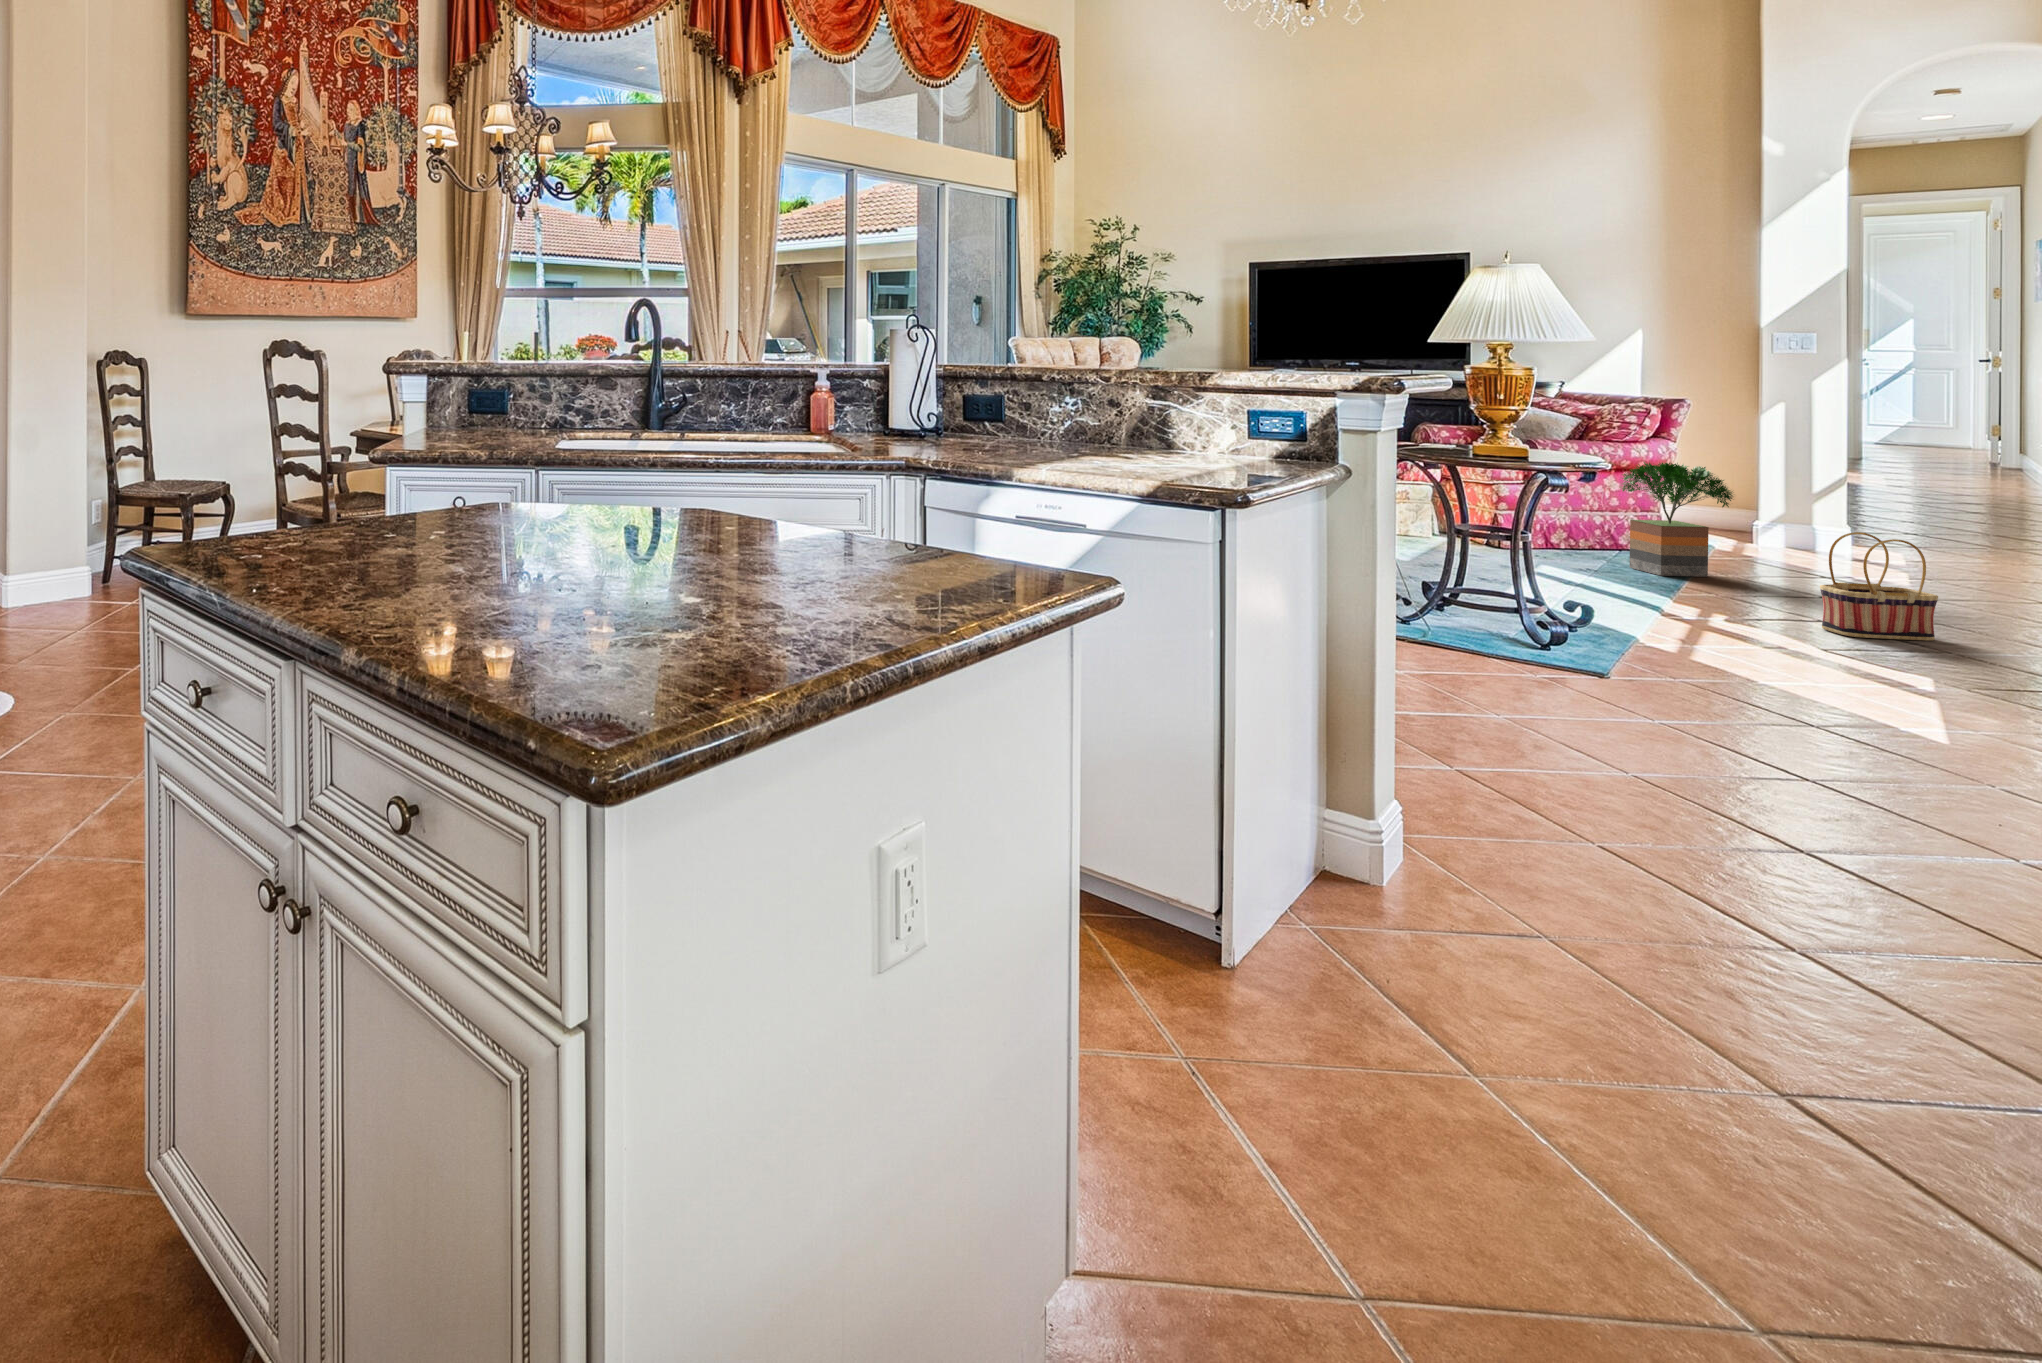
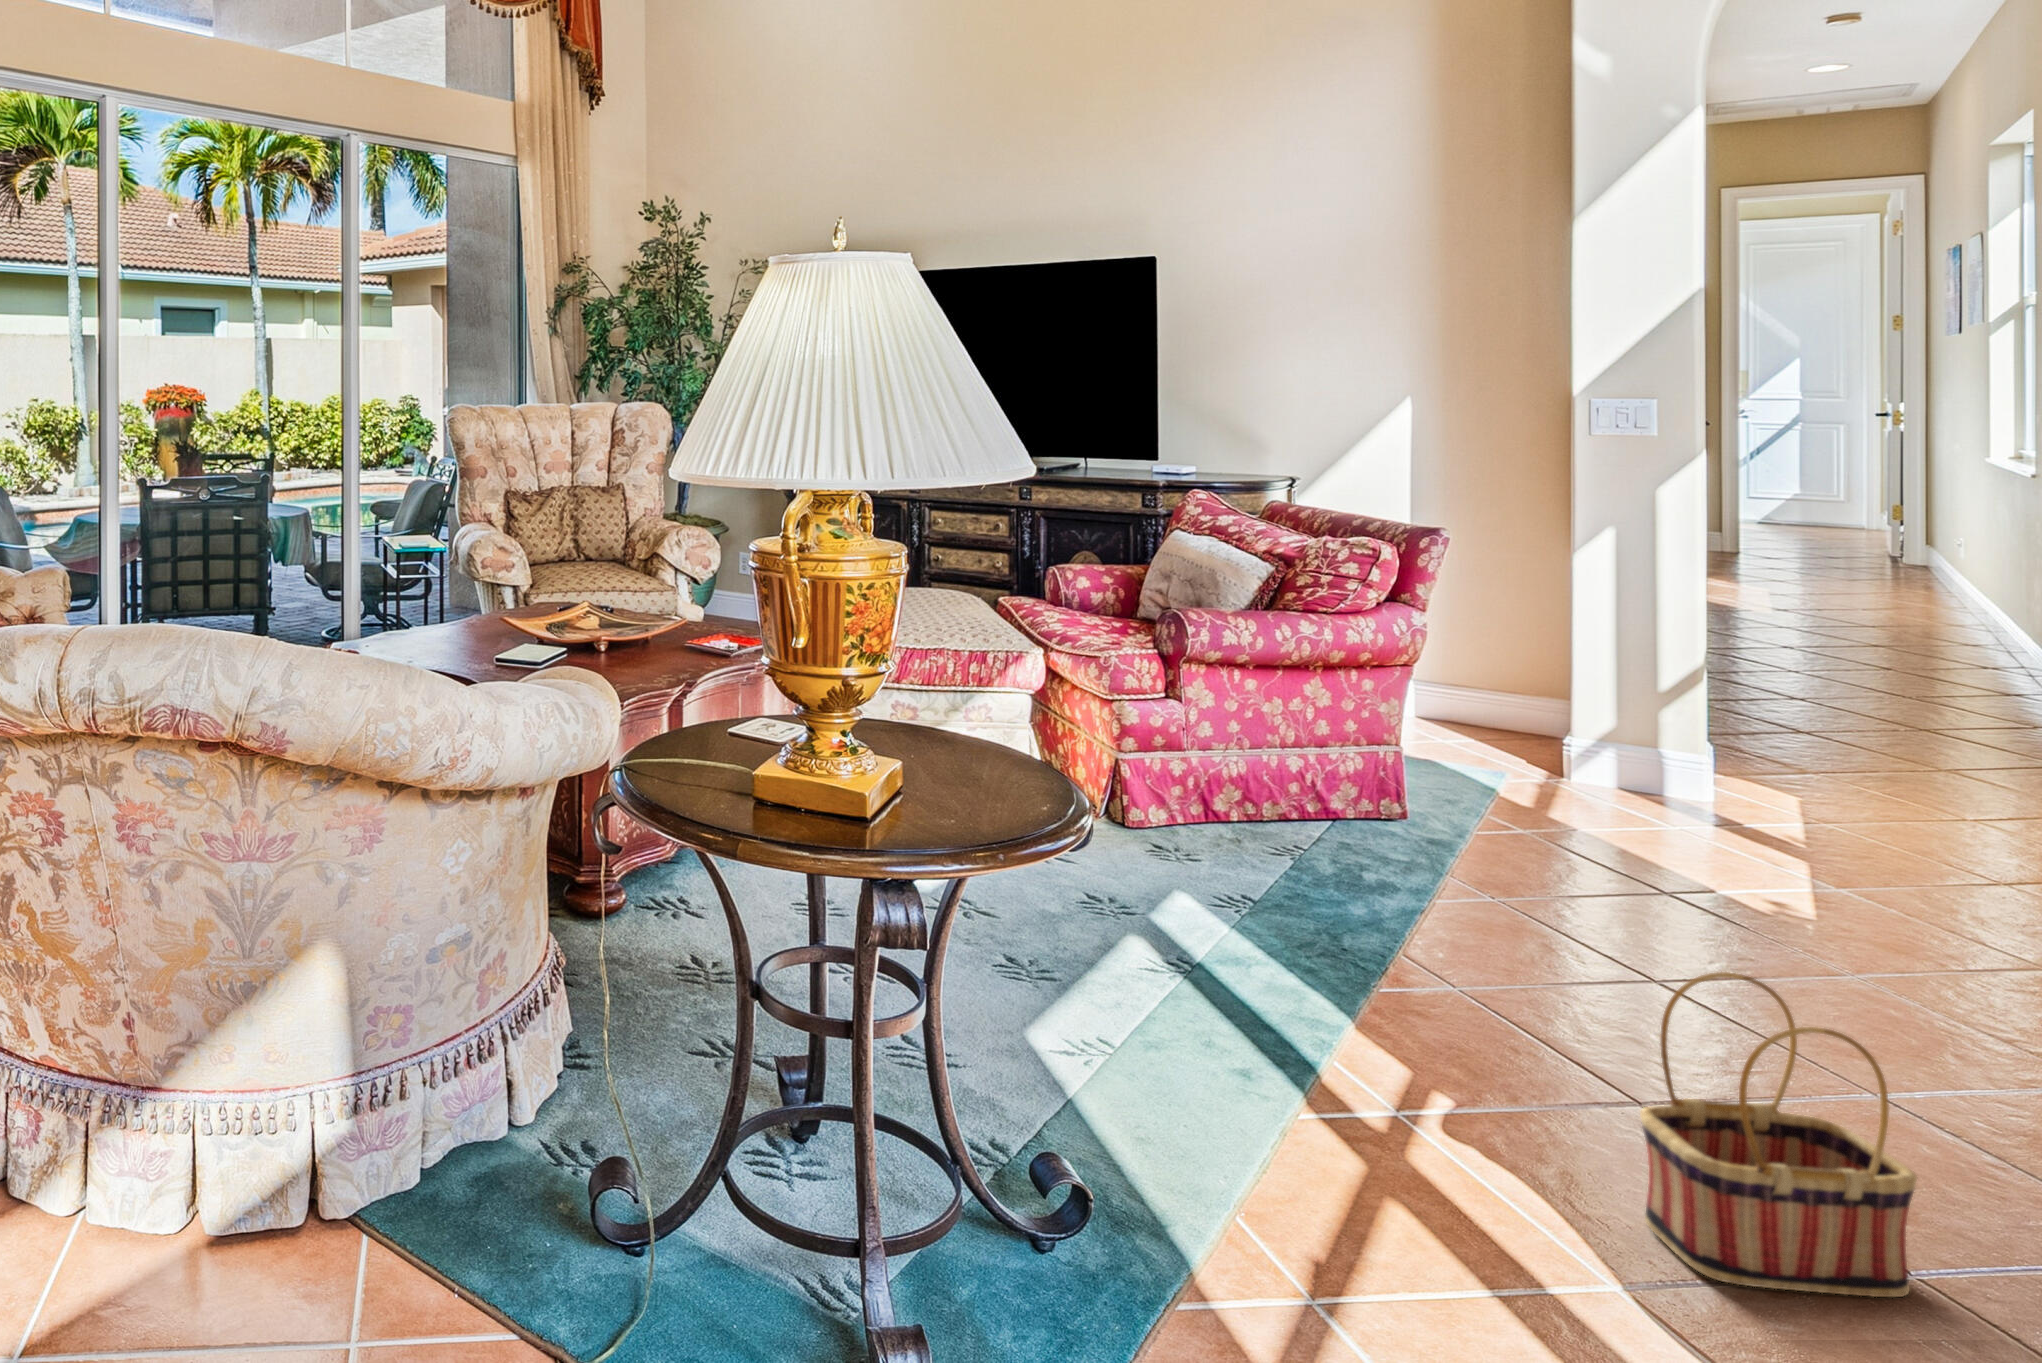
potted tree: present [1620,462,1733,577] -> none [1299,677,1504,926]

